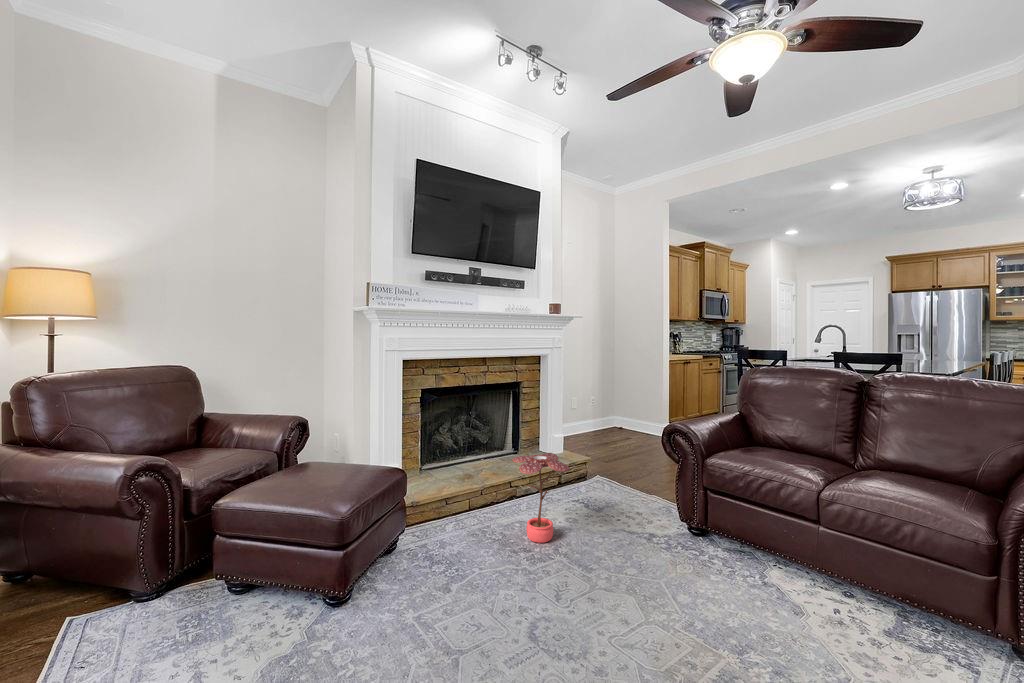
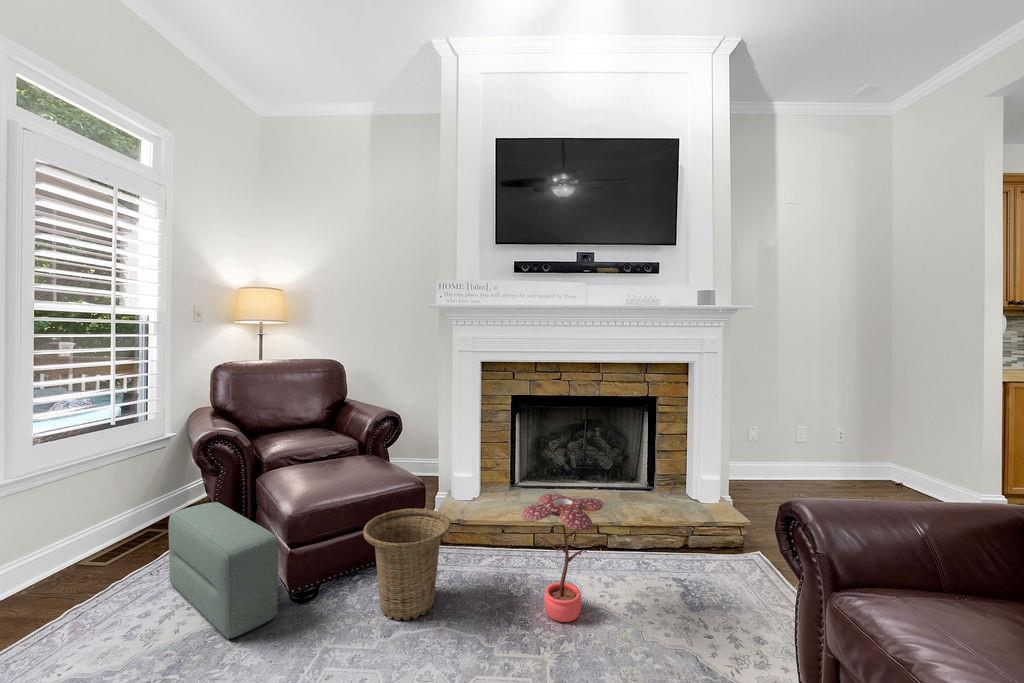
basket: none [396,490,471,584] -> present [363,509,451,620]
pouf: none [132,541,335,654] -> present [168,502,278,639]

